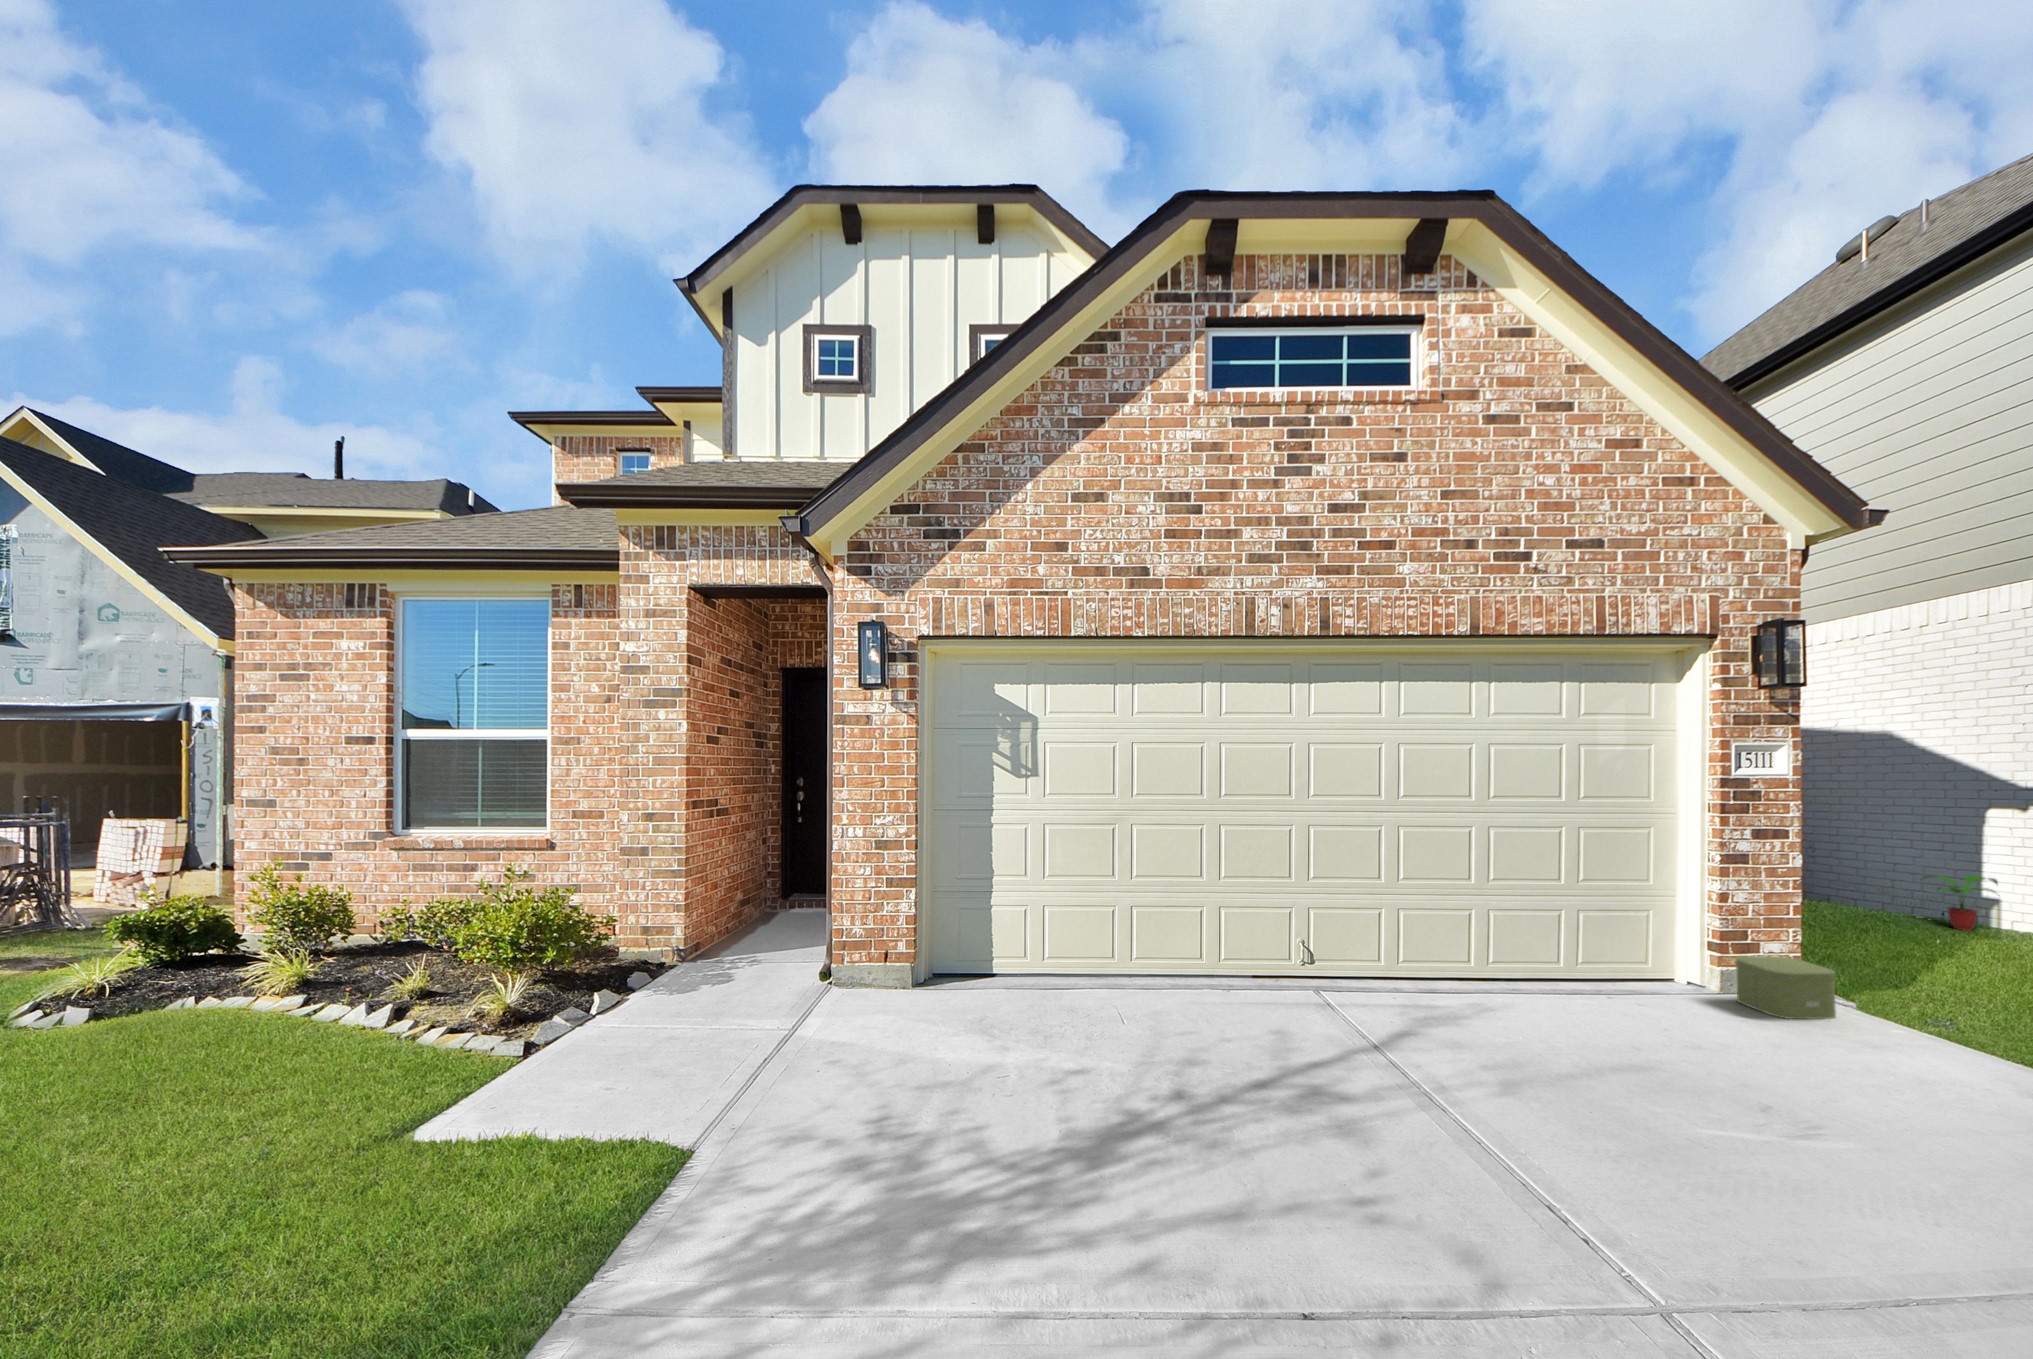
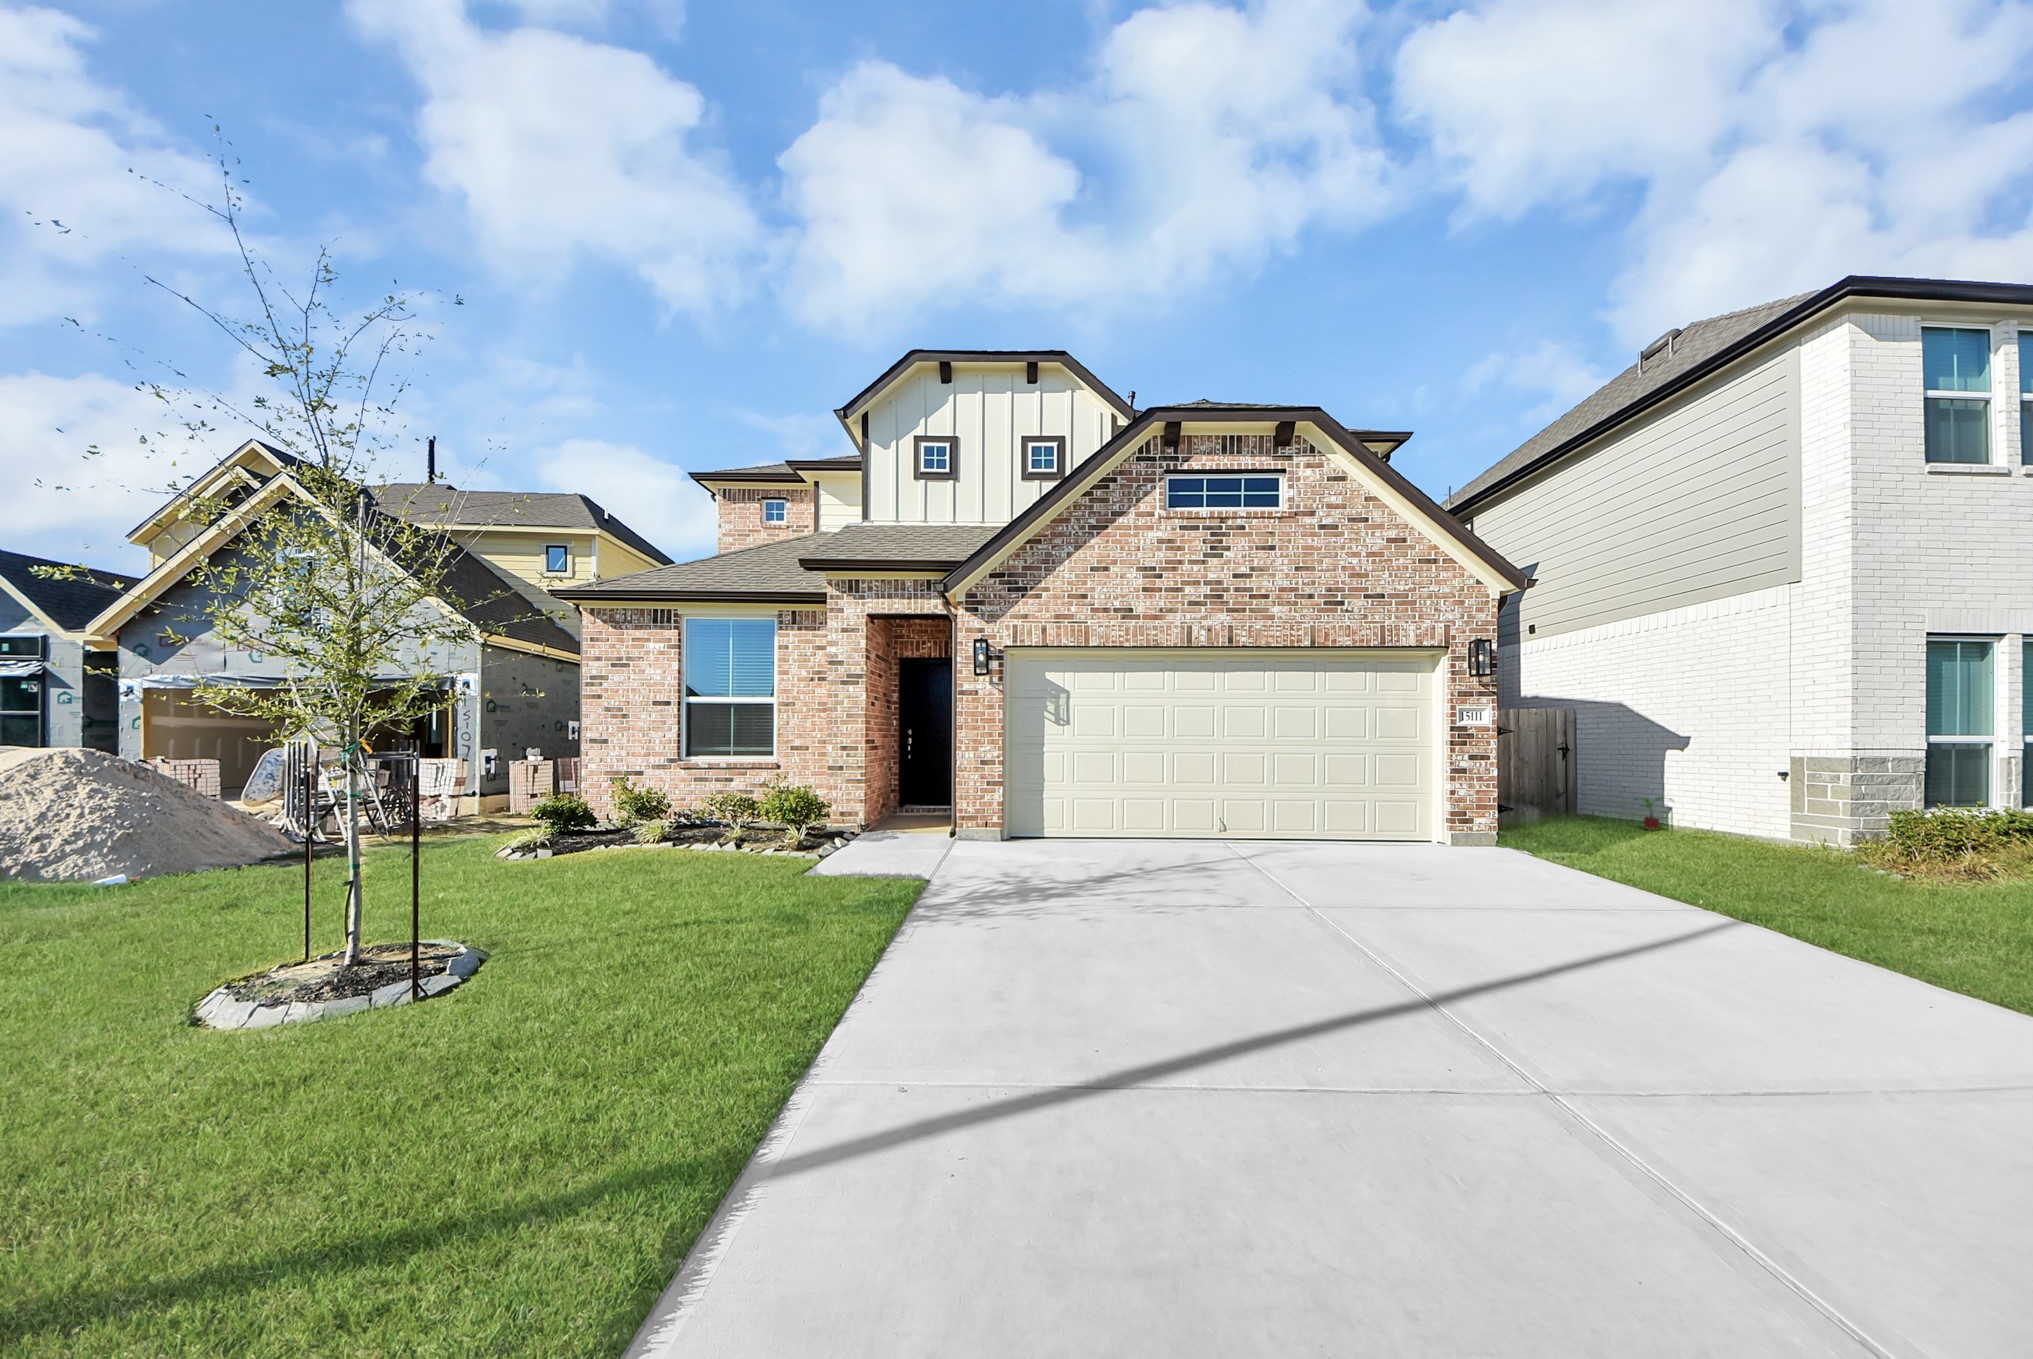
storage box: present [1736,956,1836,1019] -> none [1452,825,1497,854]

